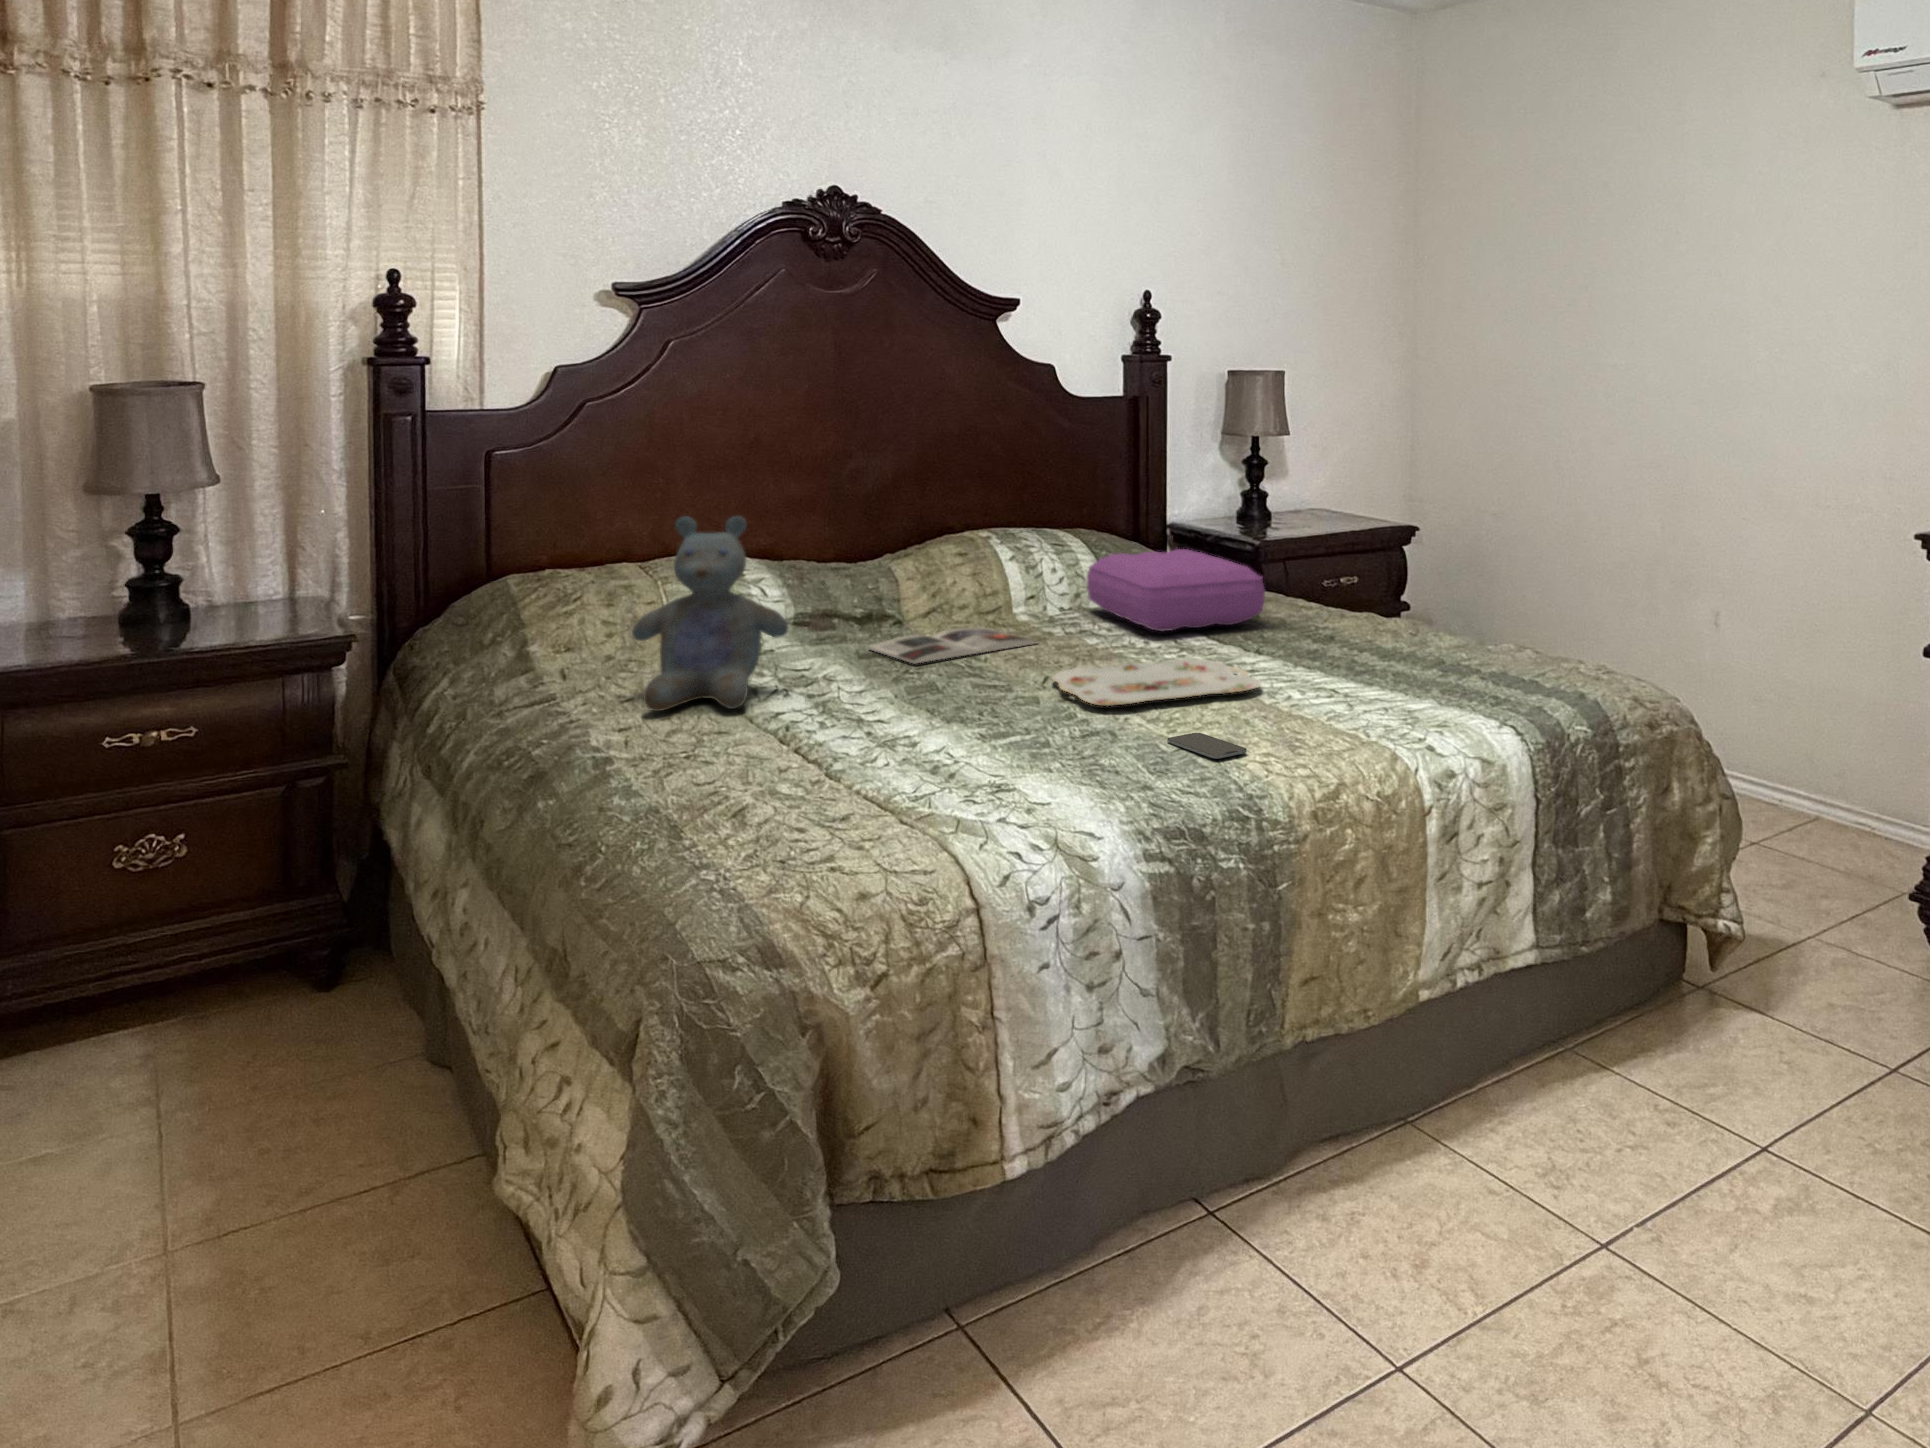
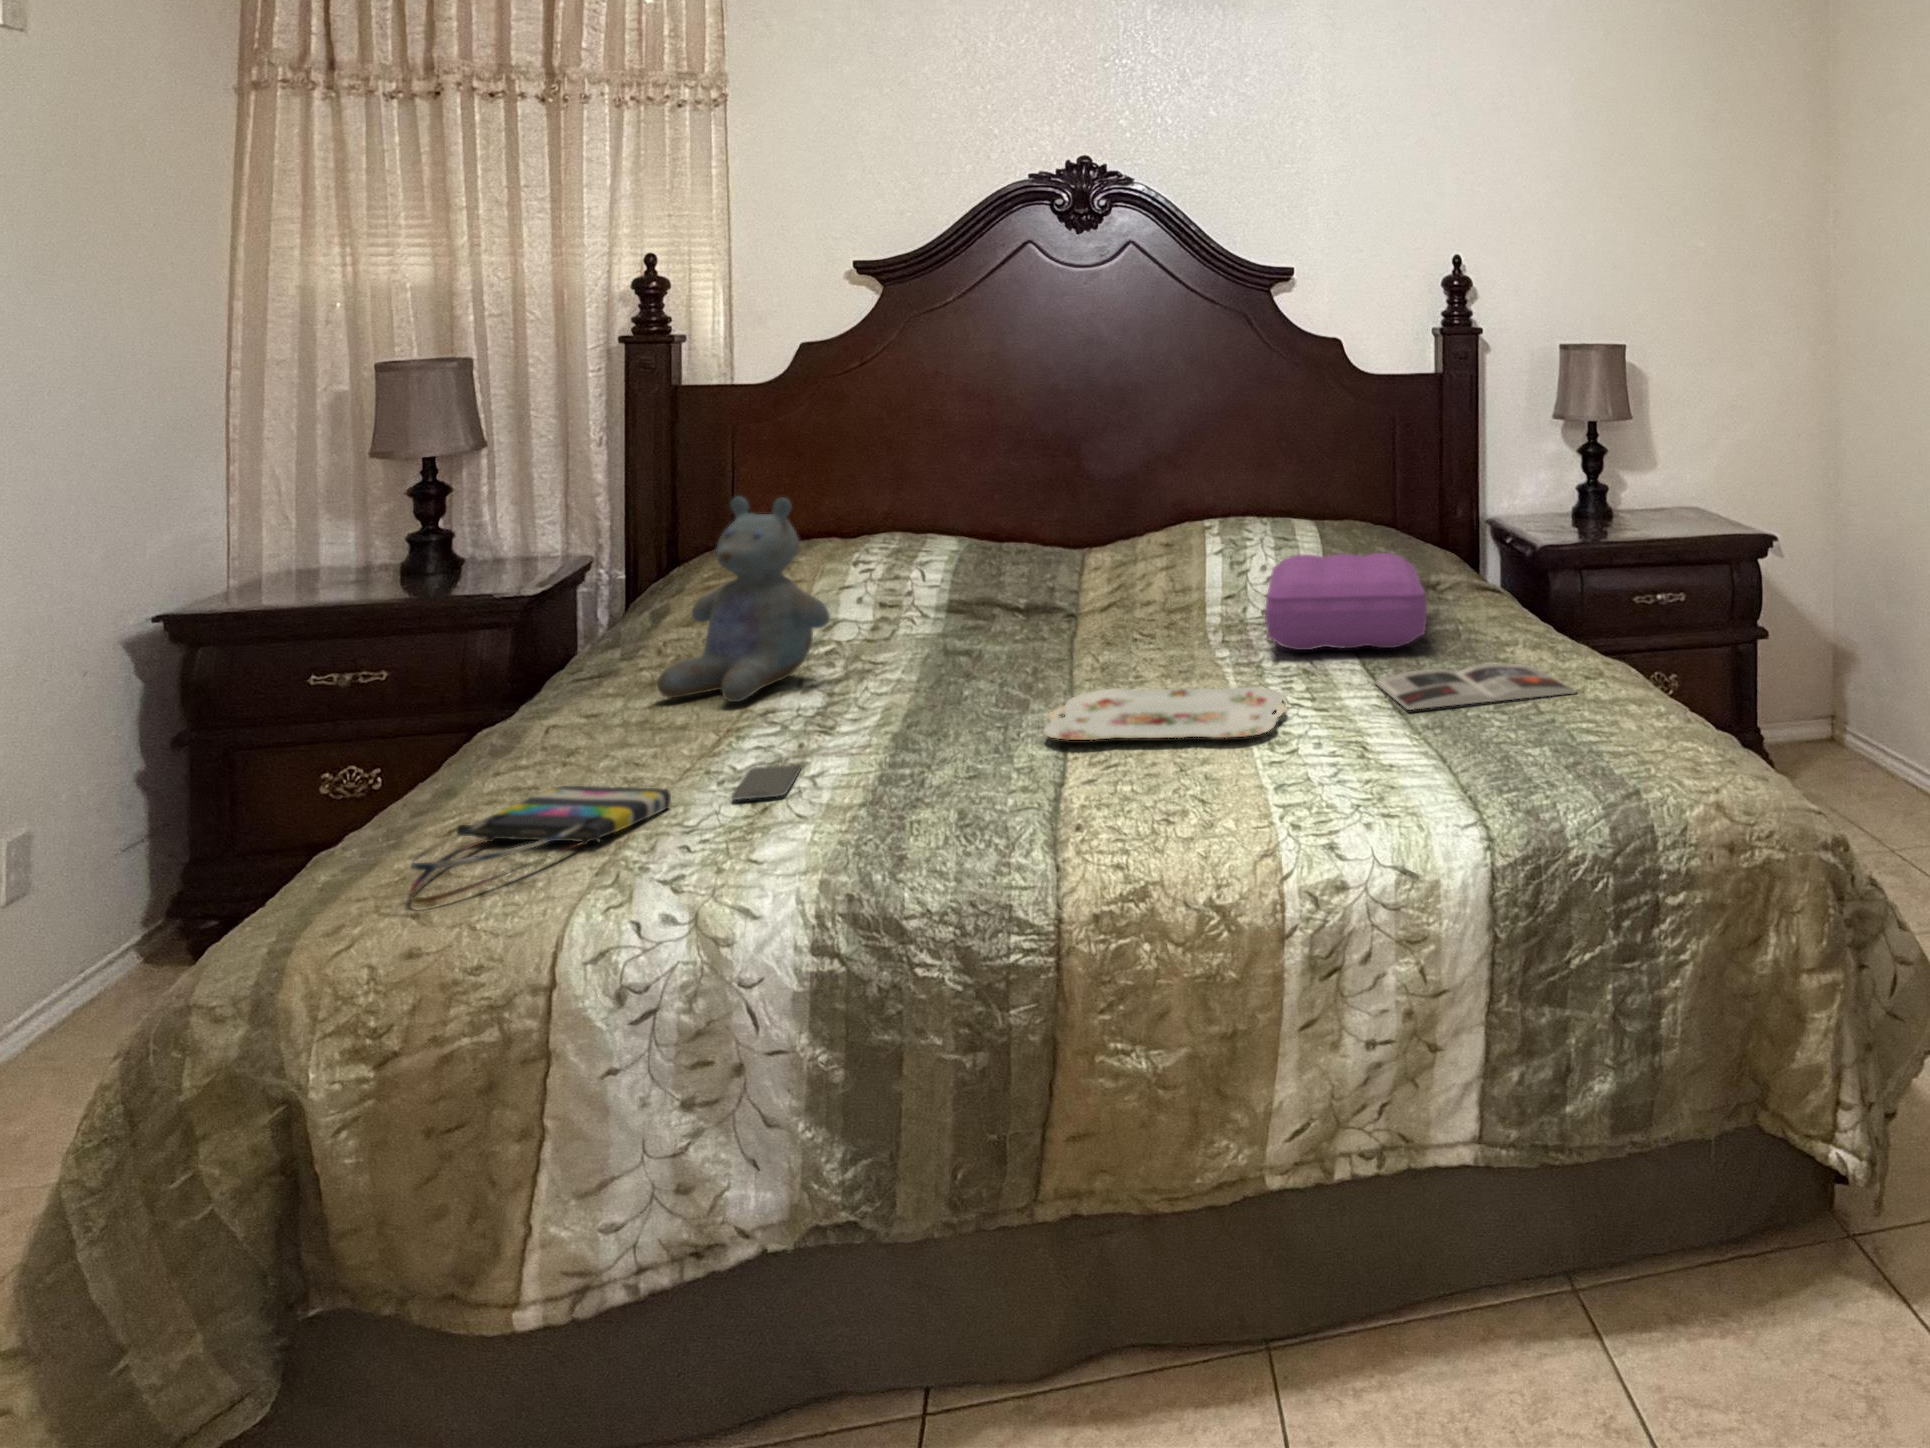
magazine: present [869,628,1037,663] -> present [1375,663,1576,710]
smartphone: present [1167,733,1247,759] -> present [731,764,801,800]
tote bag: none [730,768,877,865] -> present [410,786,671,904]

